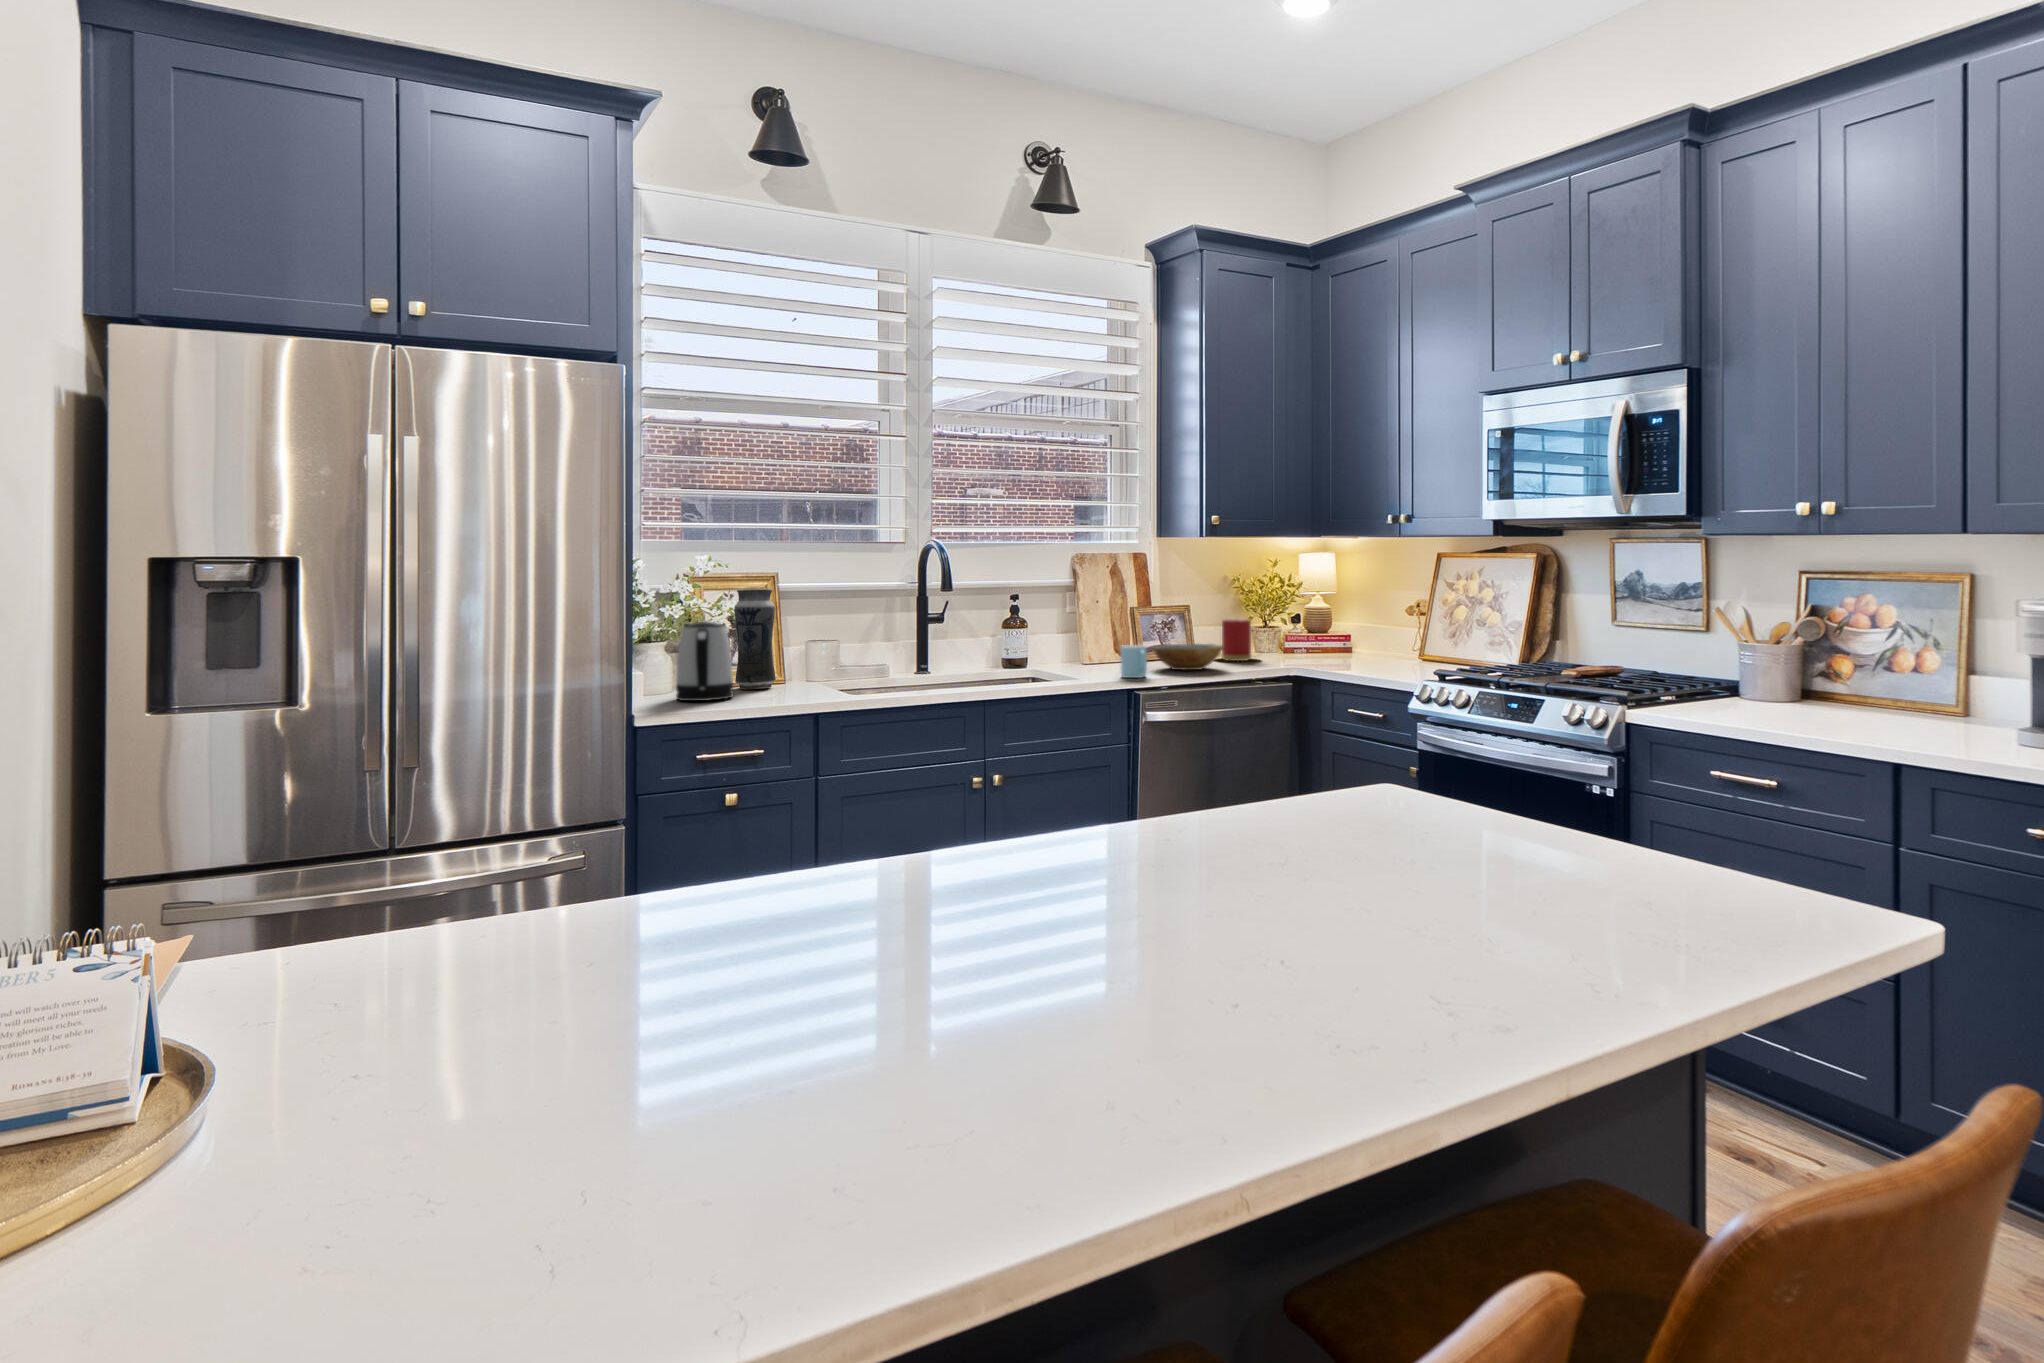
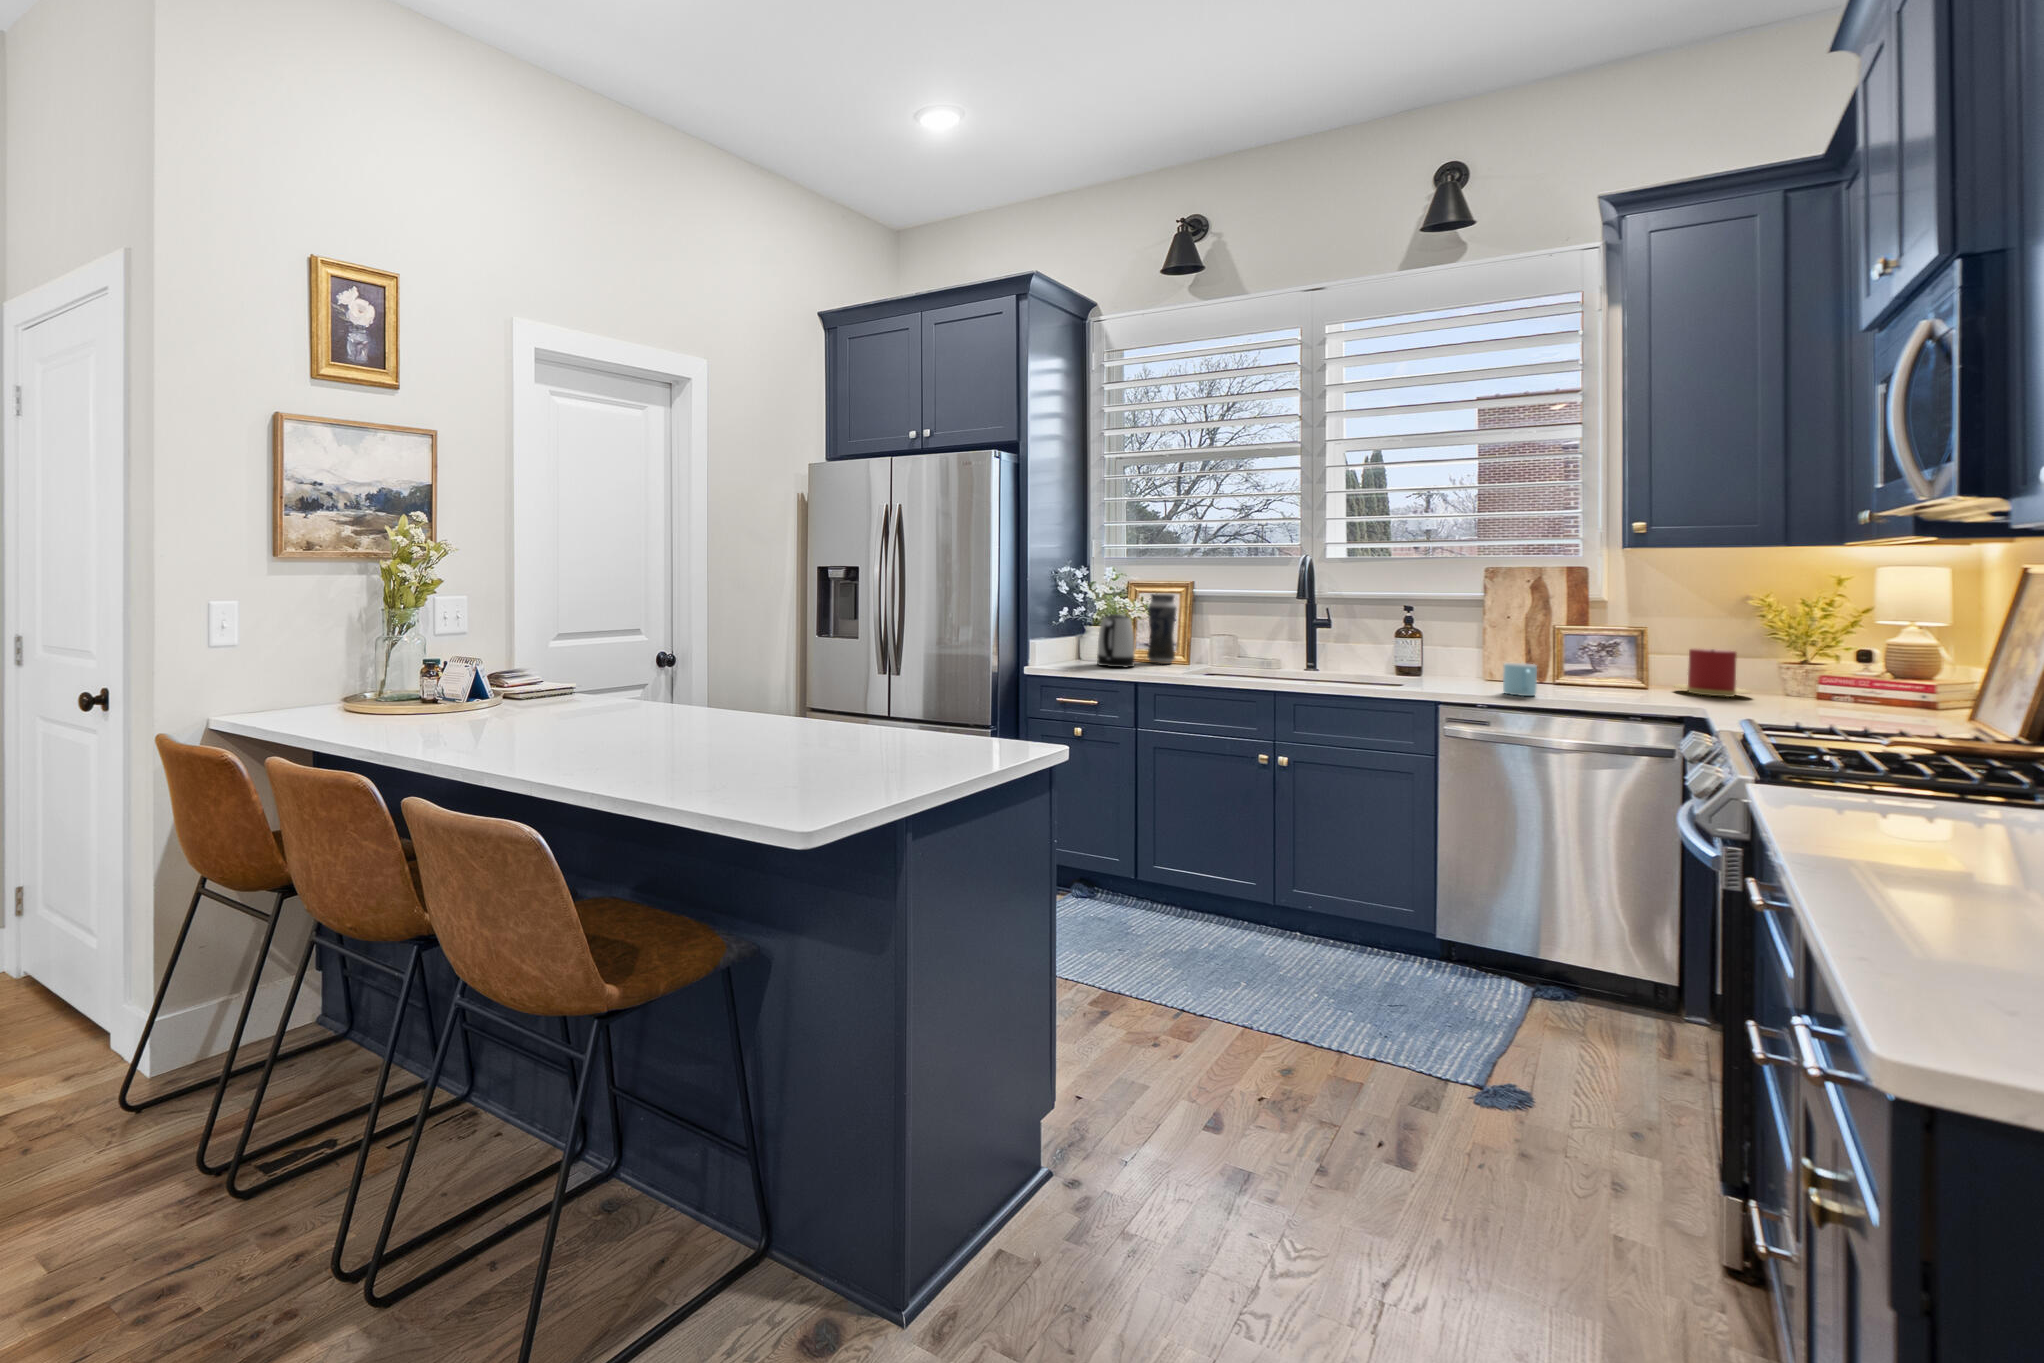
bowl: present [1153,644,1223,670] -> none [1561,667,1665,698]

